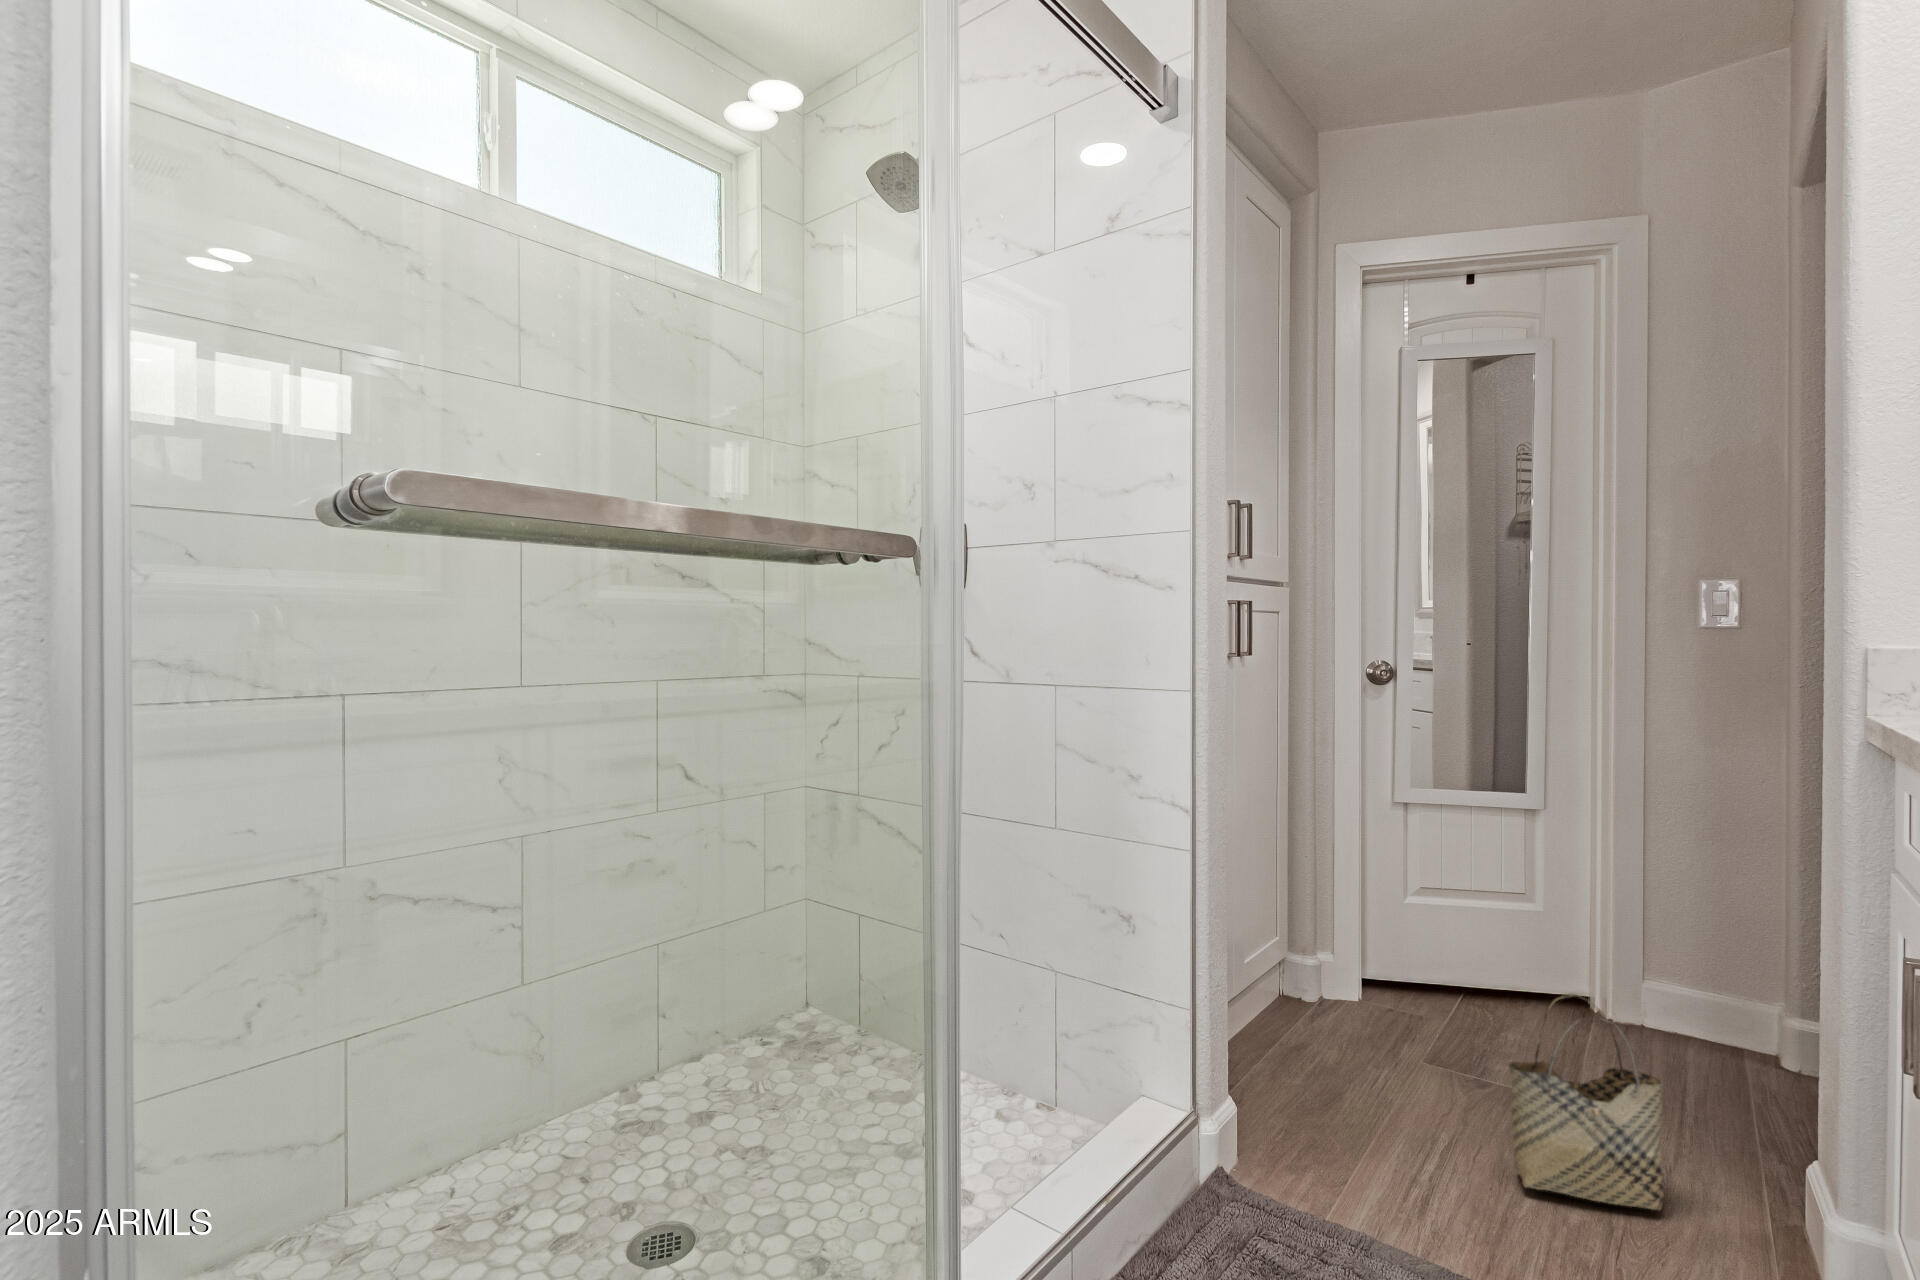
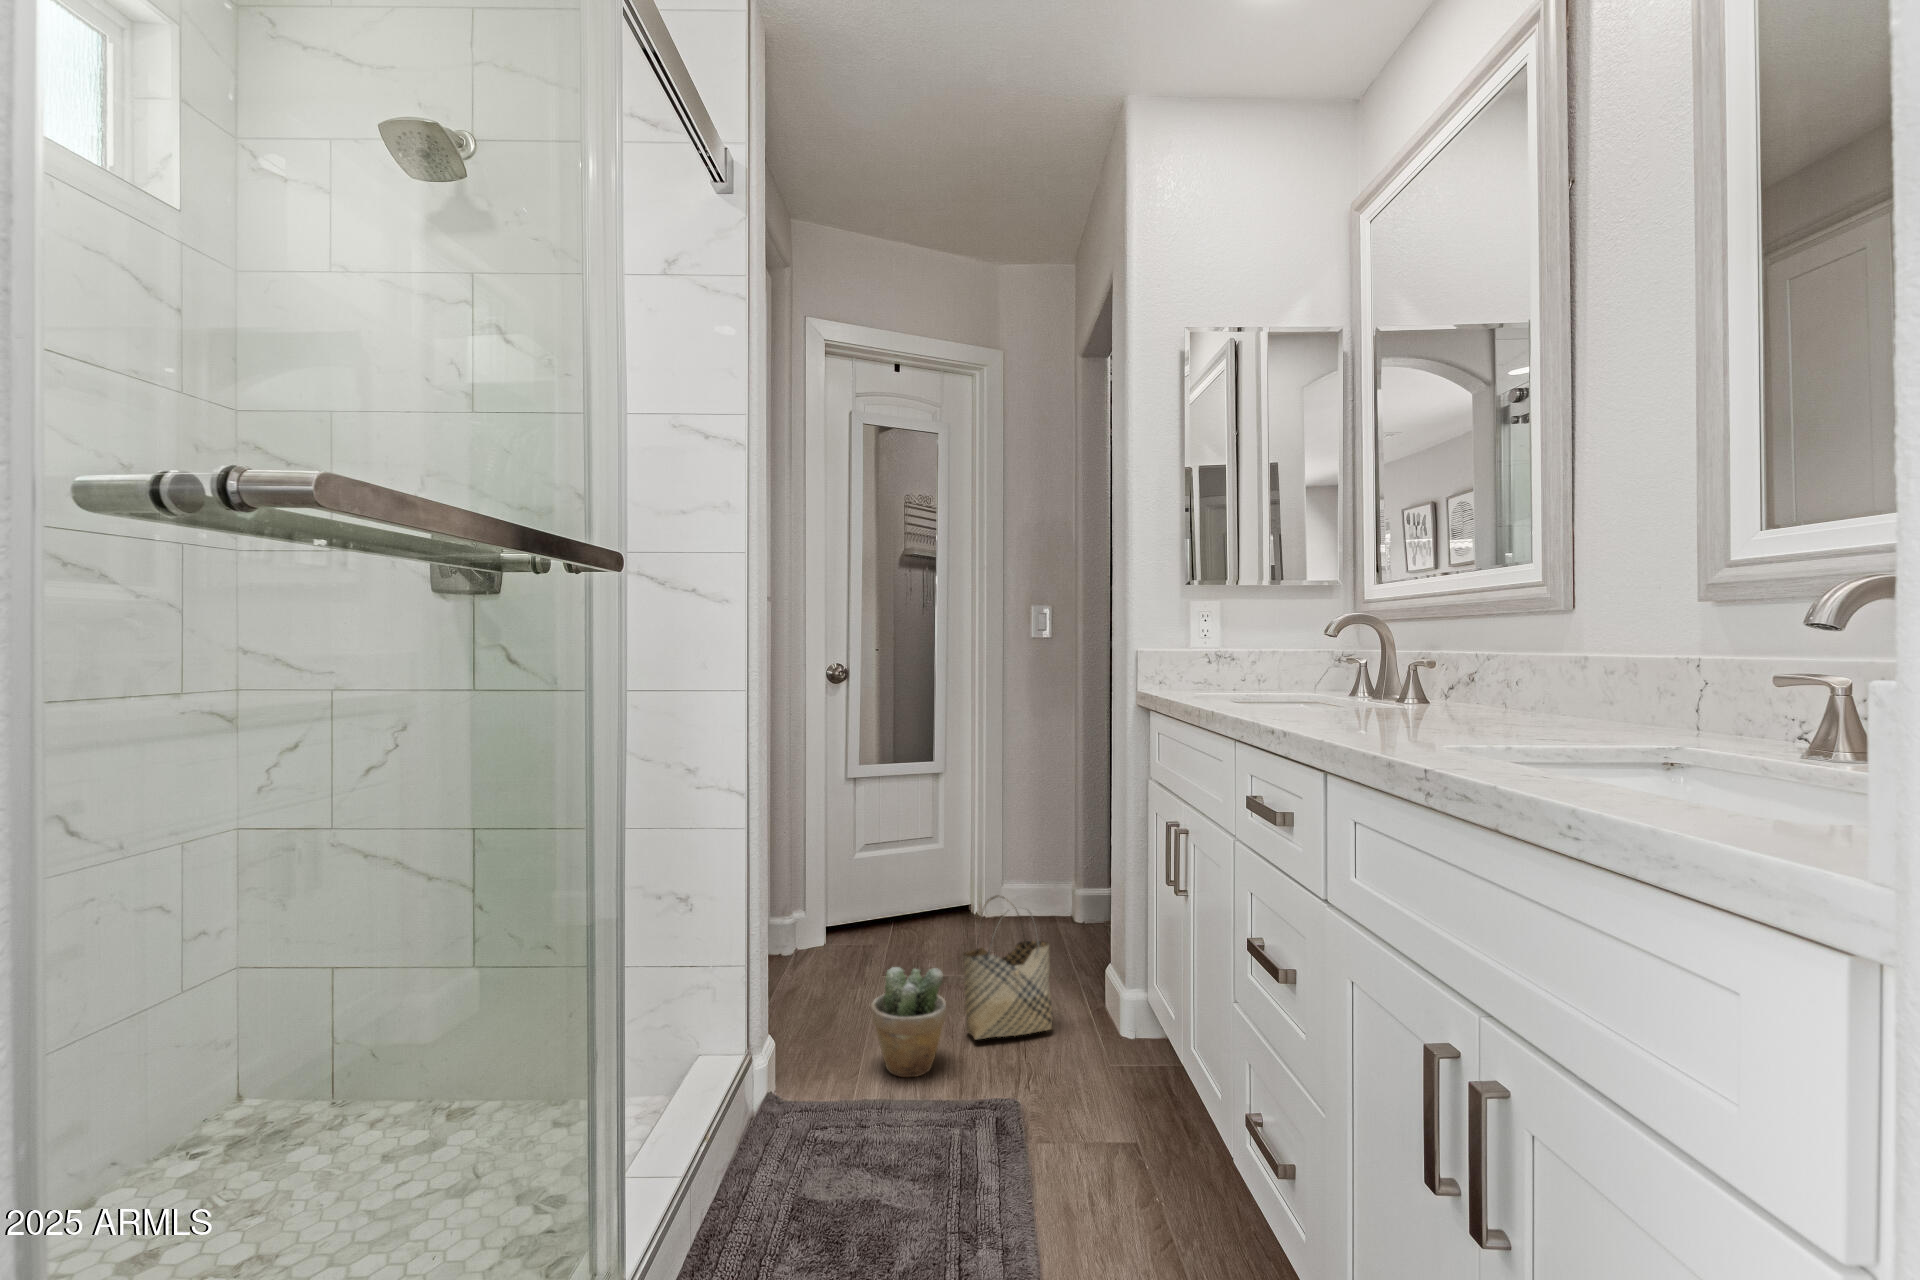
potted plant: none [1362,1058,1471,1211] -> present [871,967,946,1077]

